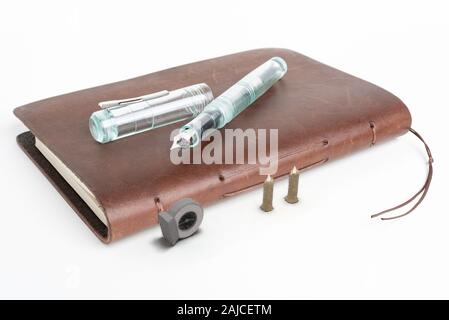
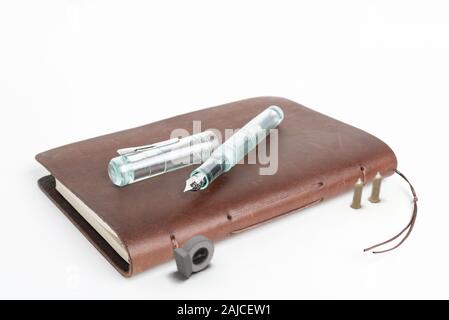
candle: present [260,167,299,211] -> present [350,173,382,209]

